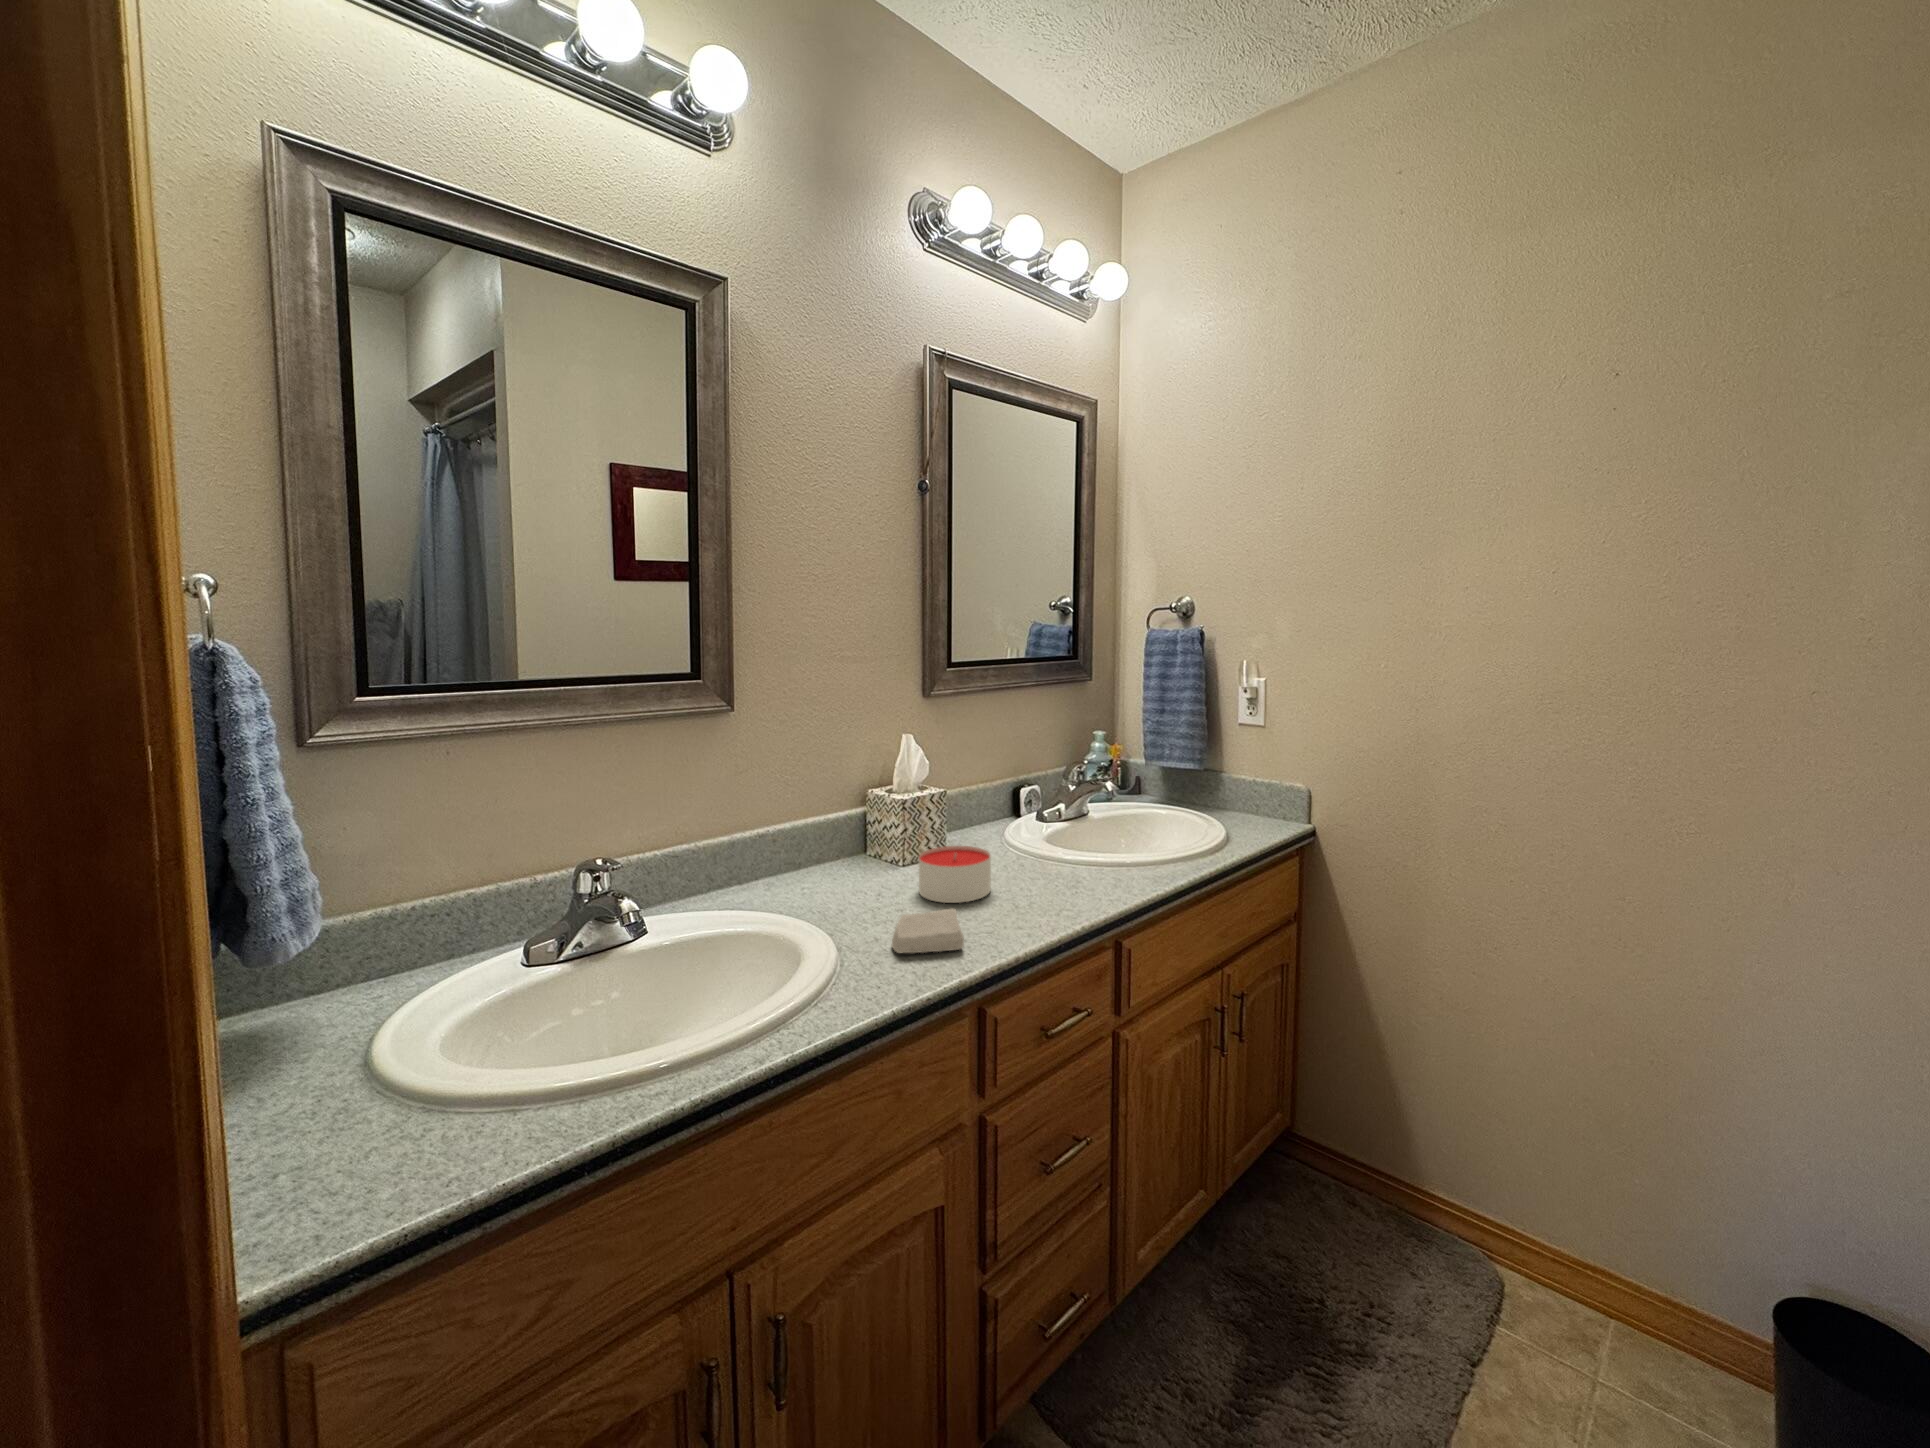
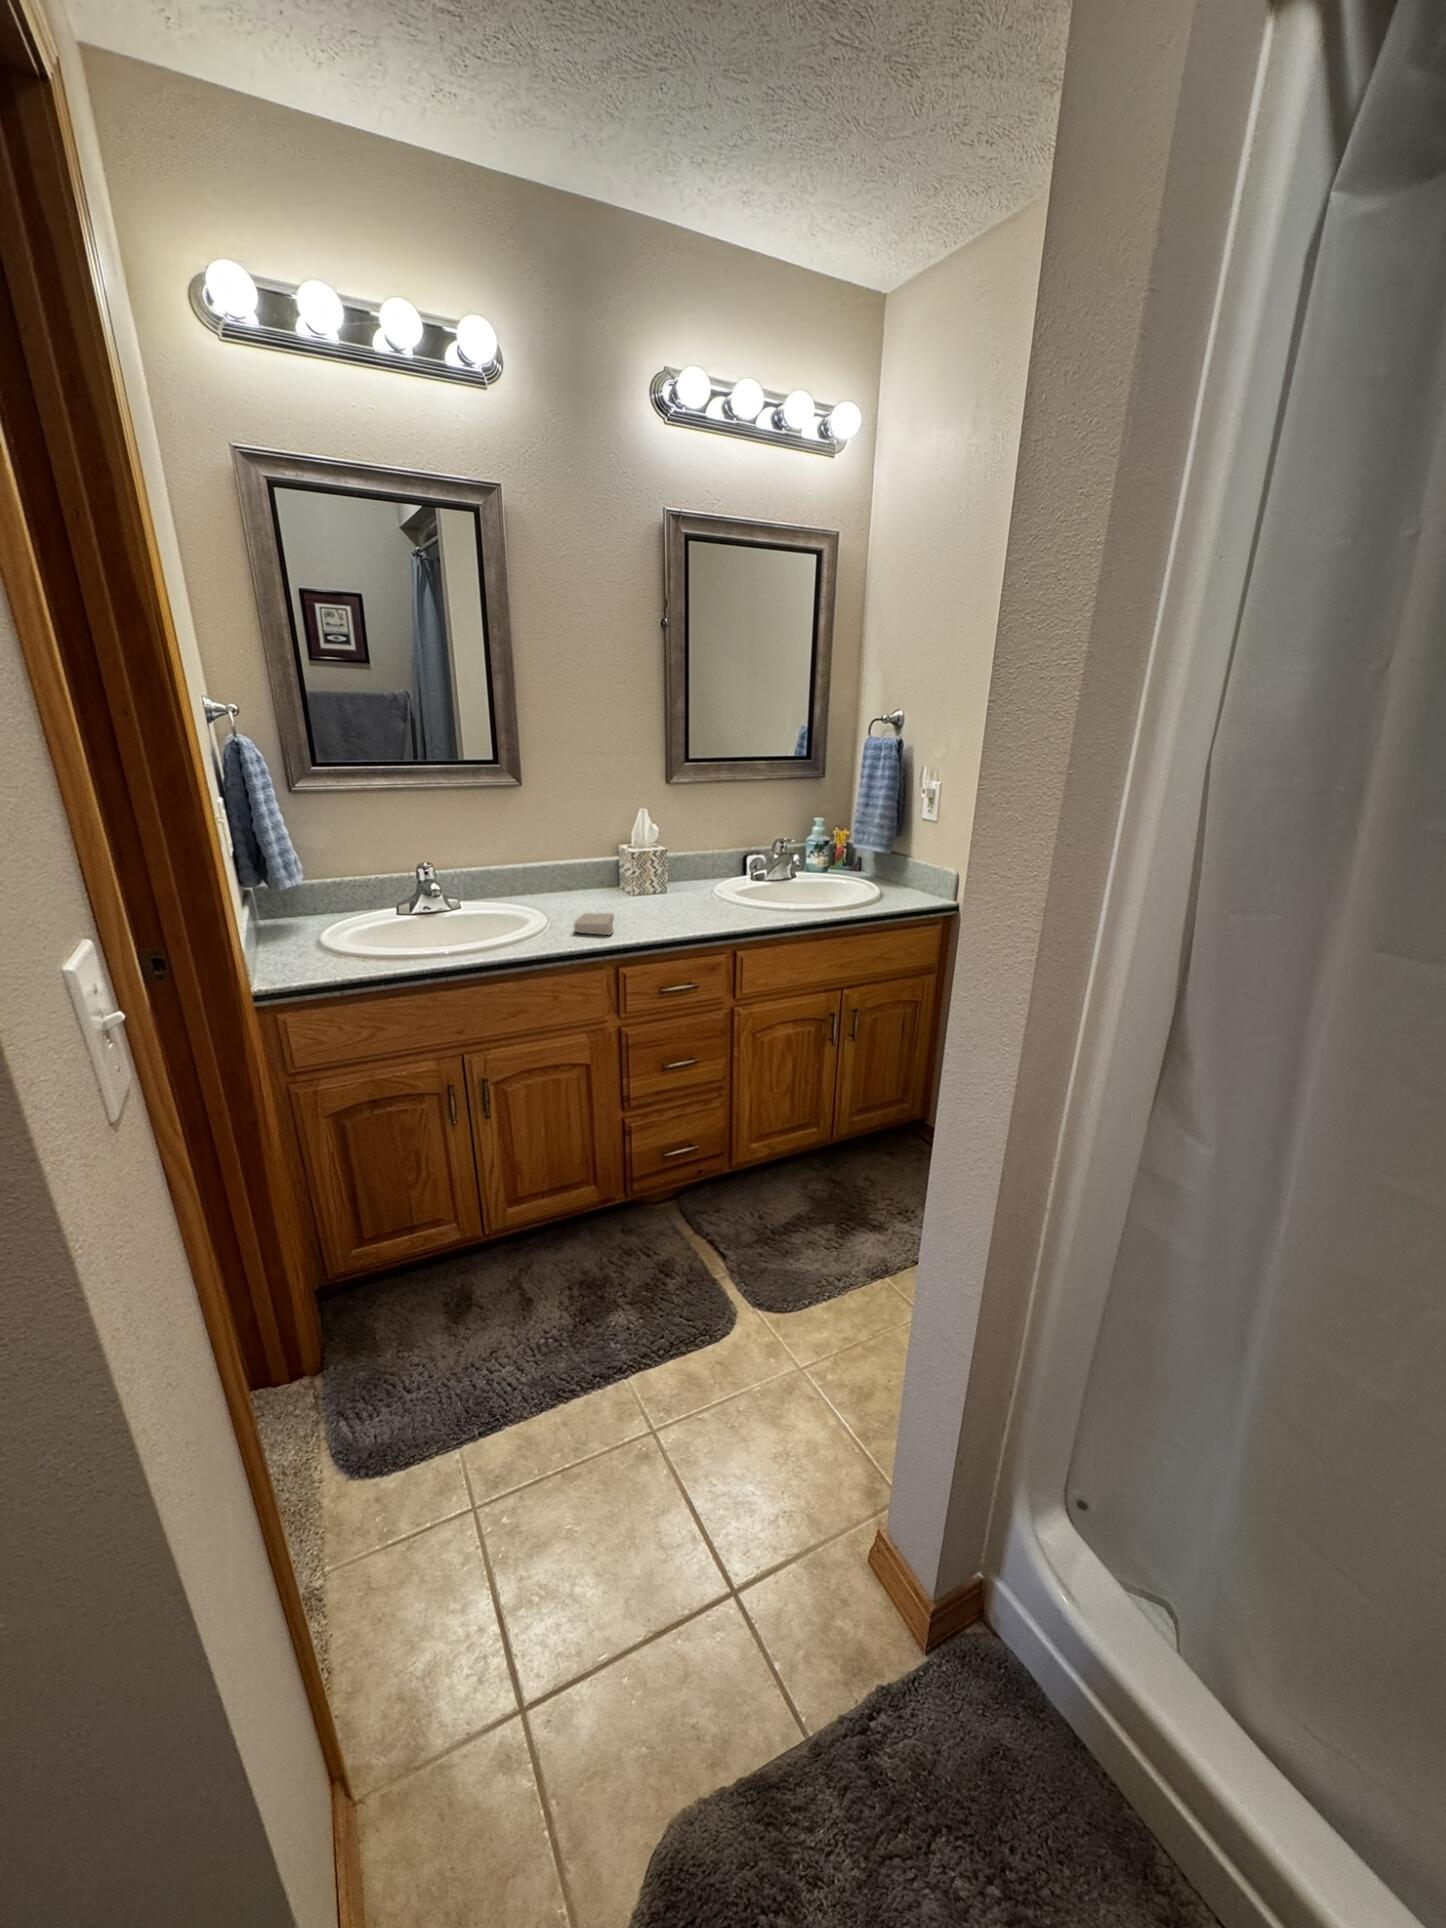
candle: present [919,846,991,903] -> none [620,883,667,916]

